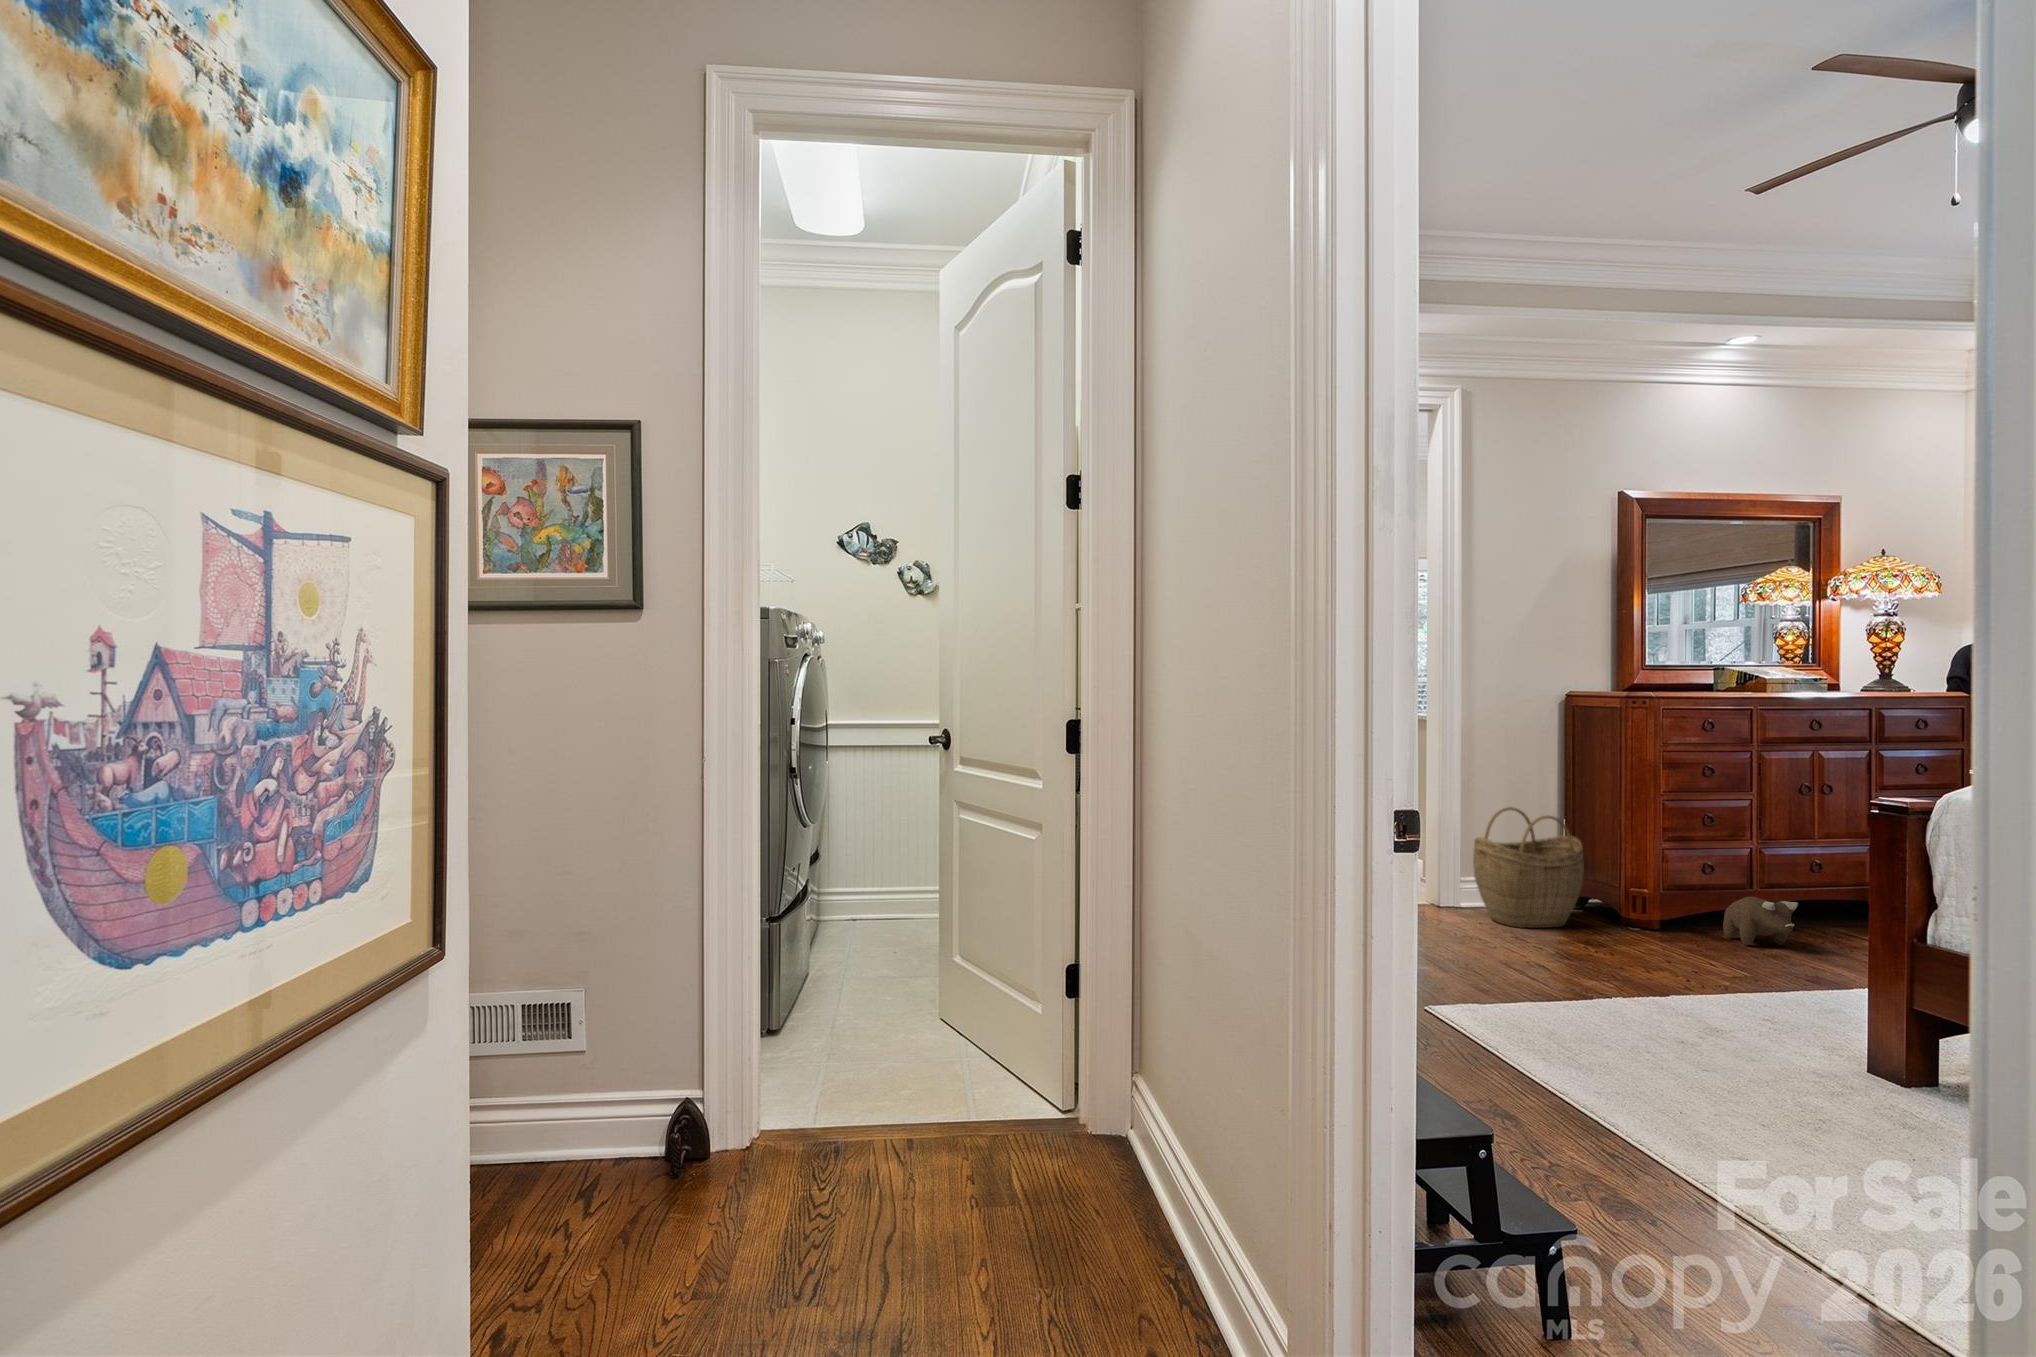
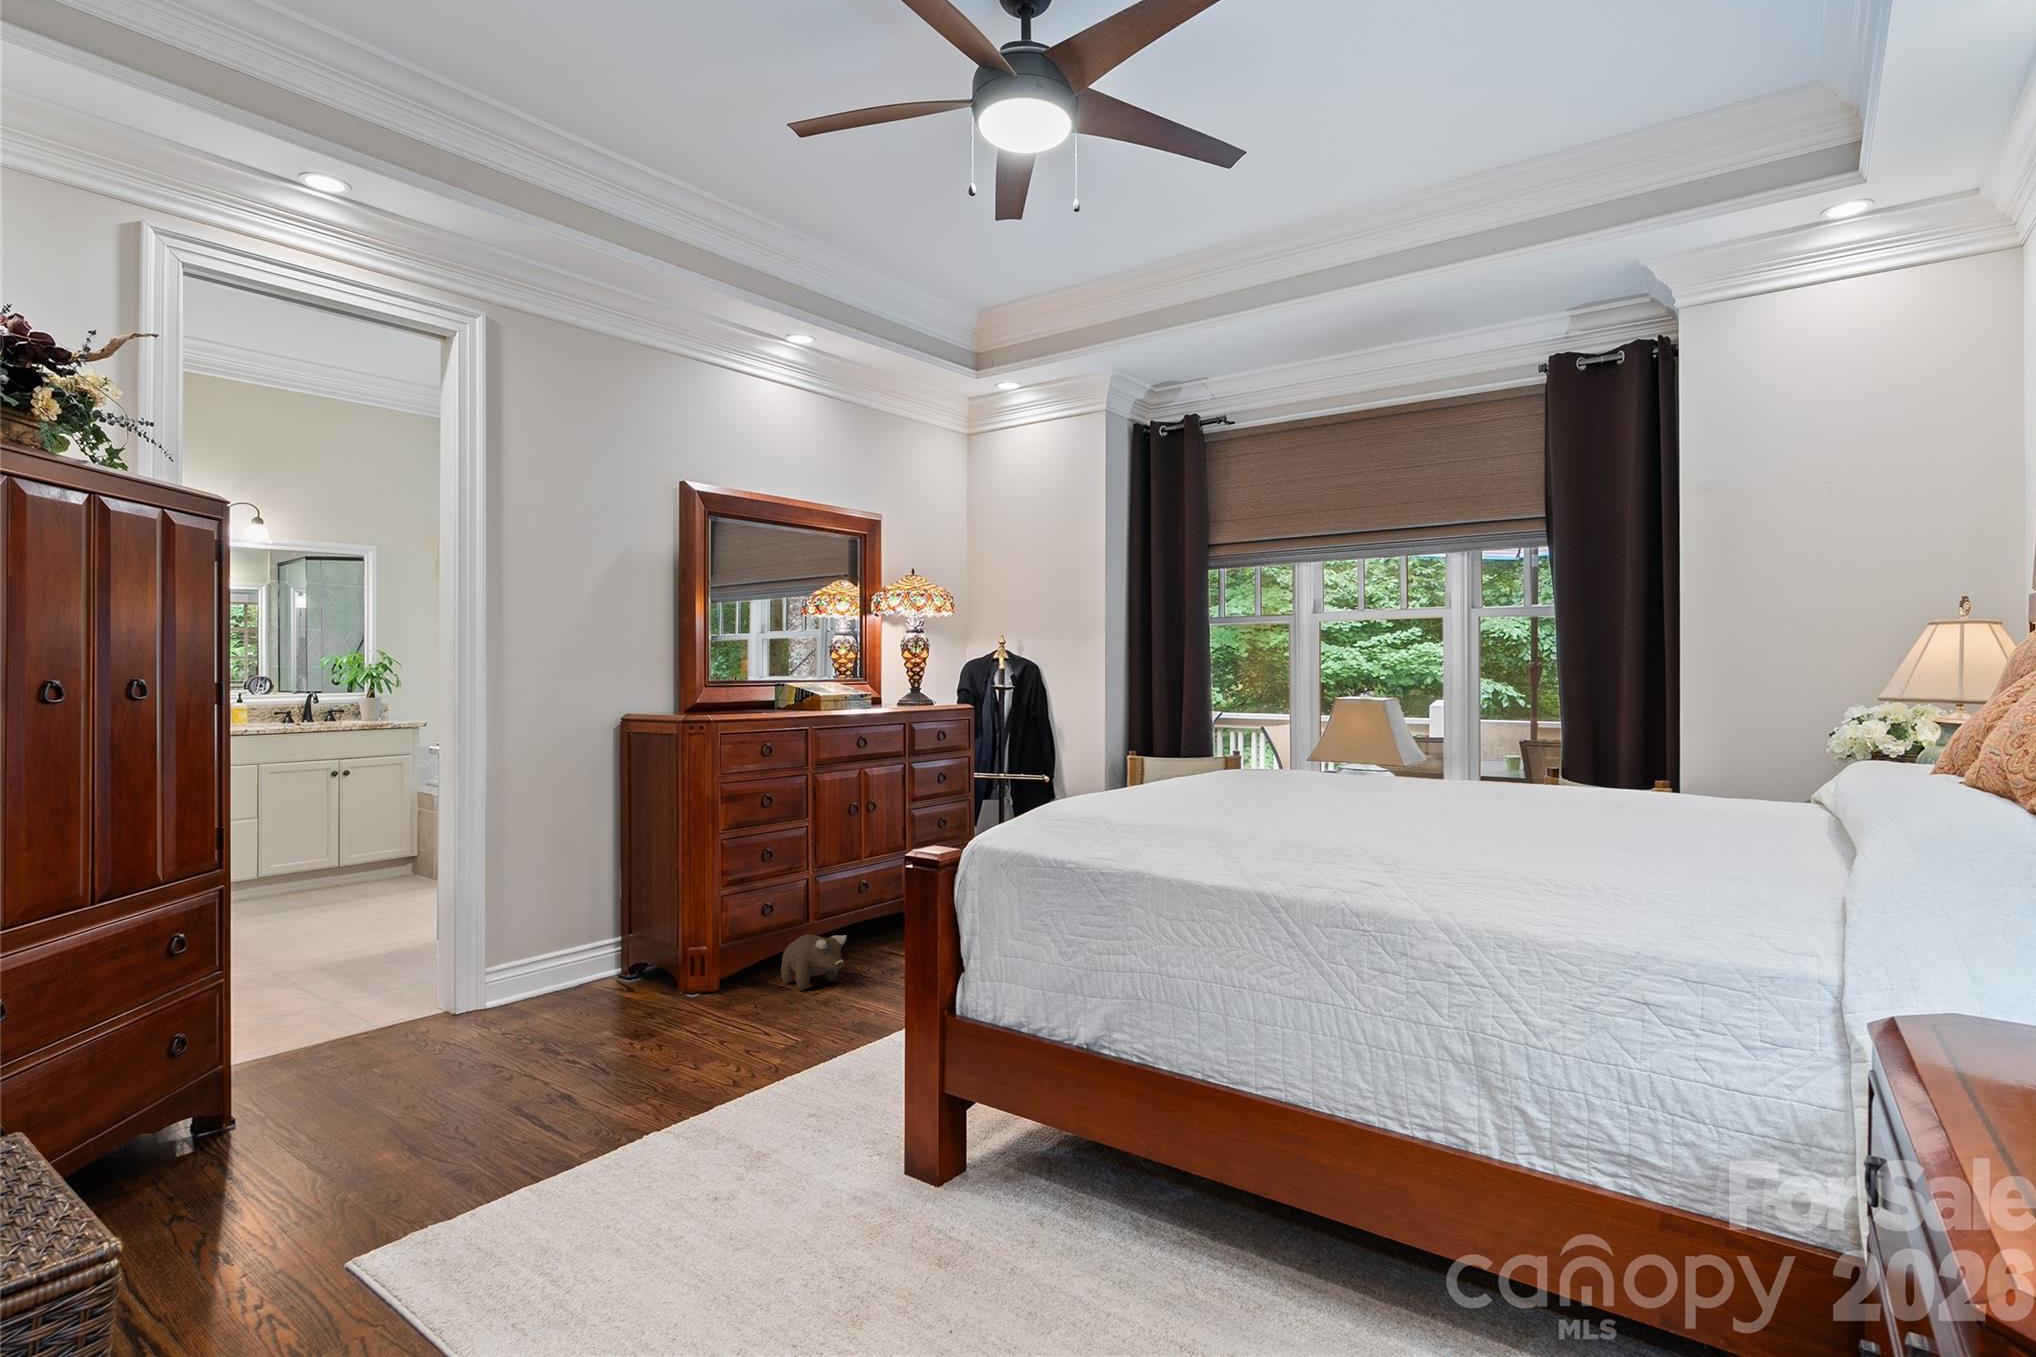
woven basket: present [1473,807,1584,928] -> none [501,866,638,1024]

